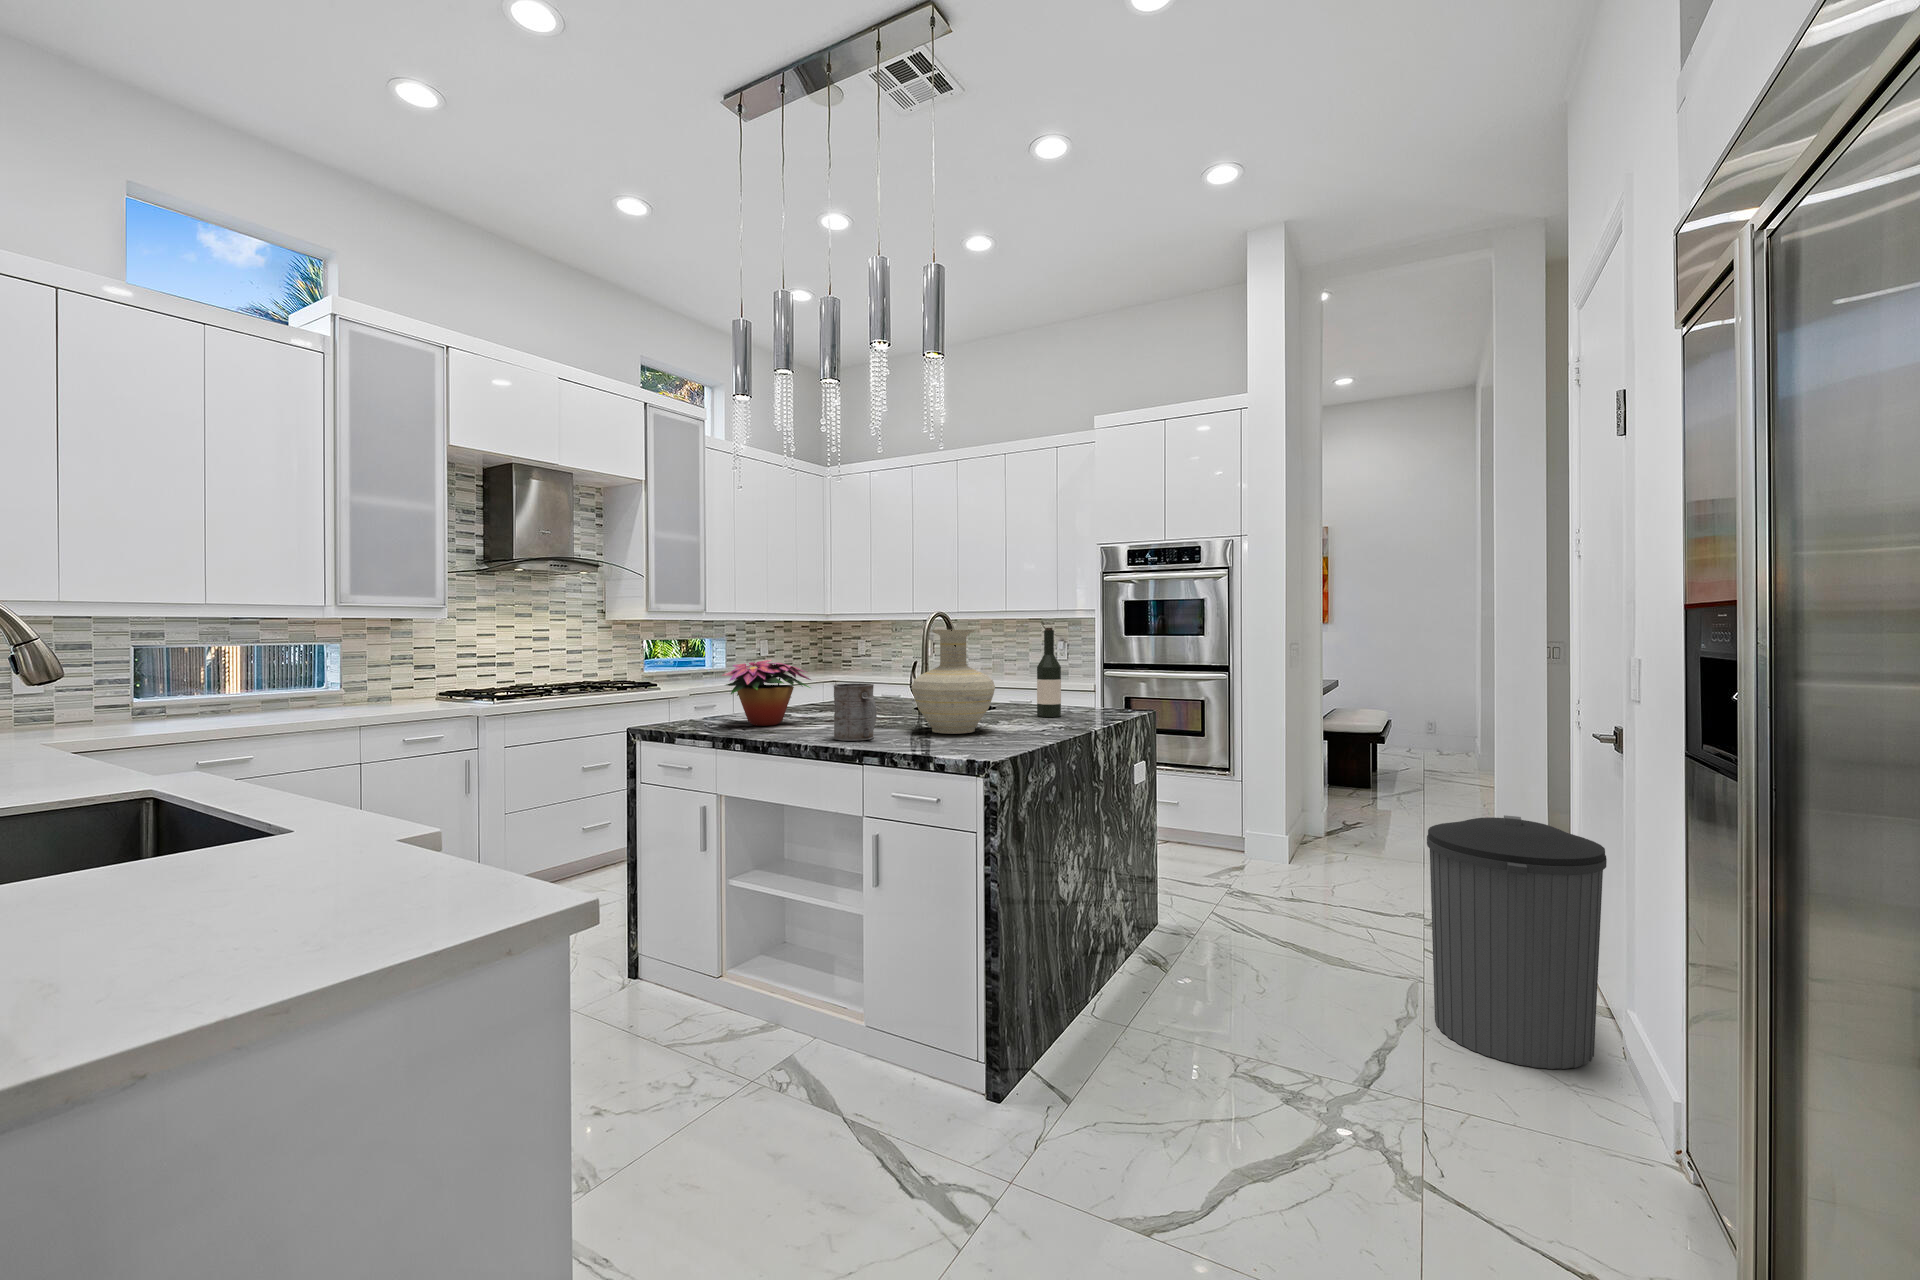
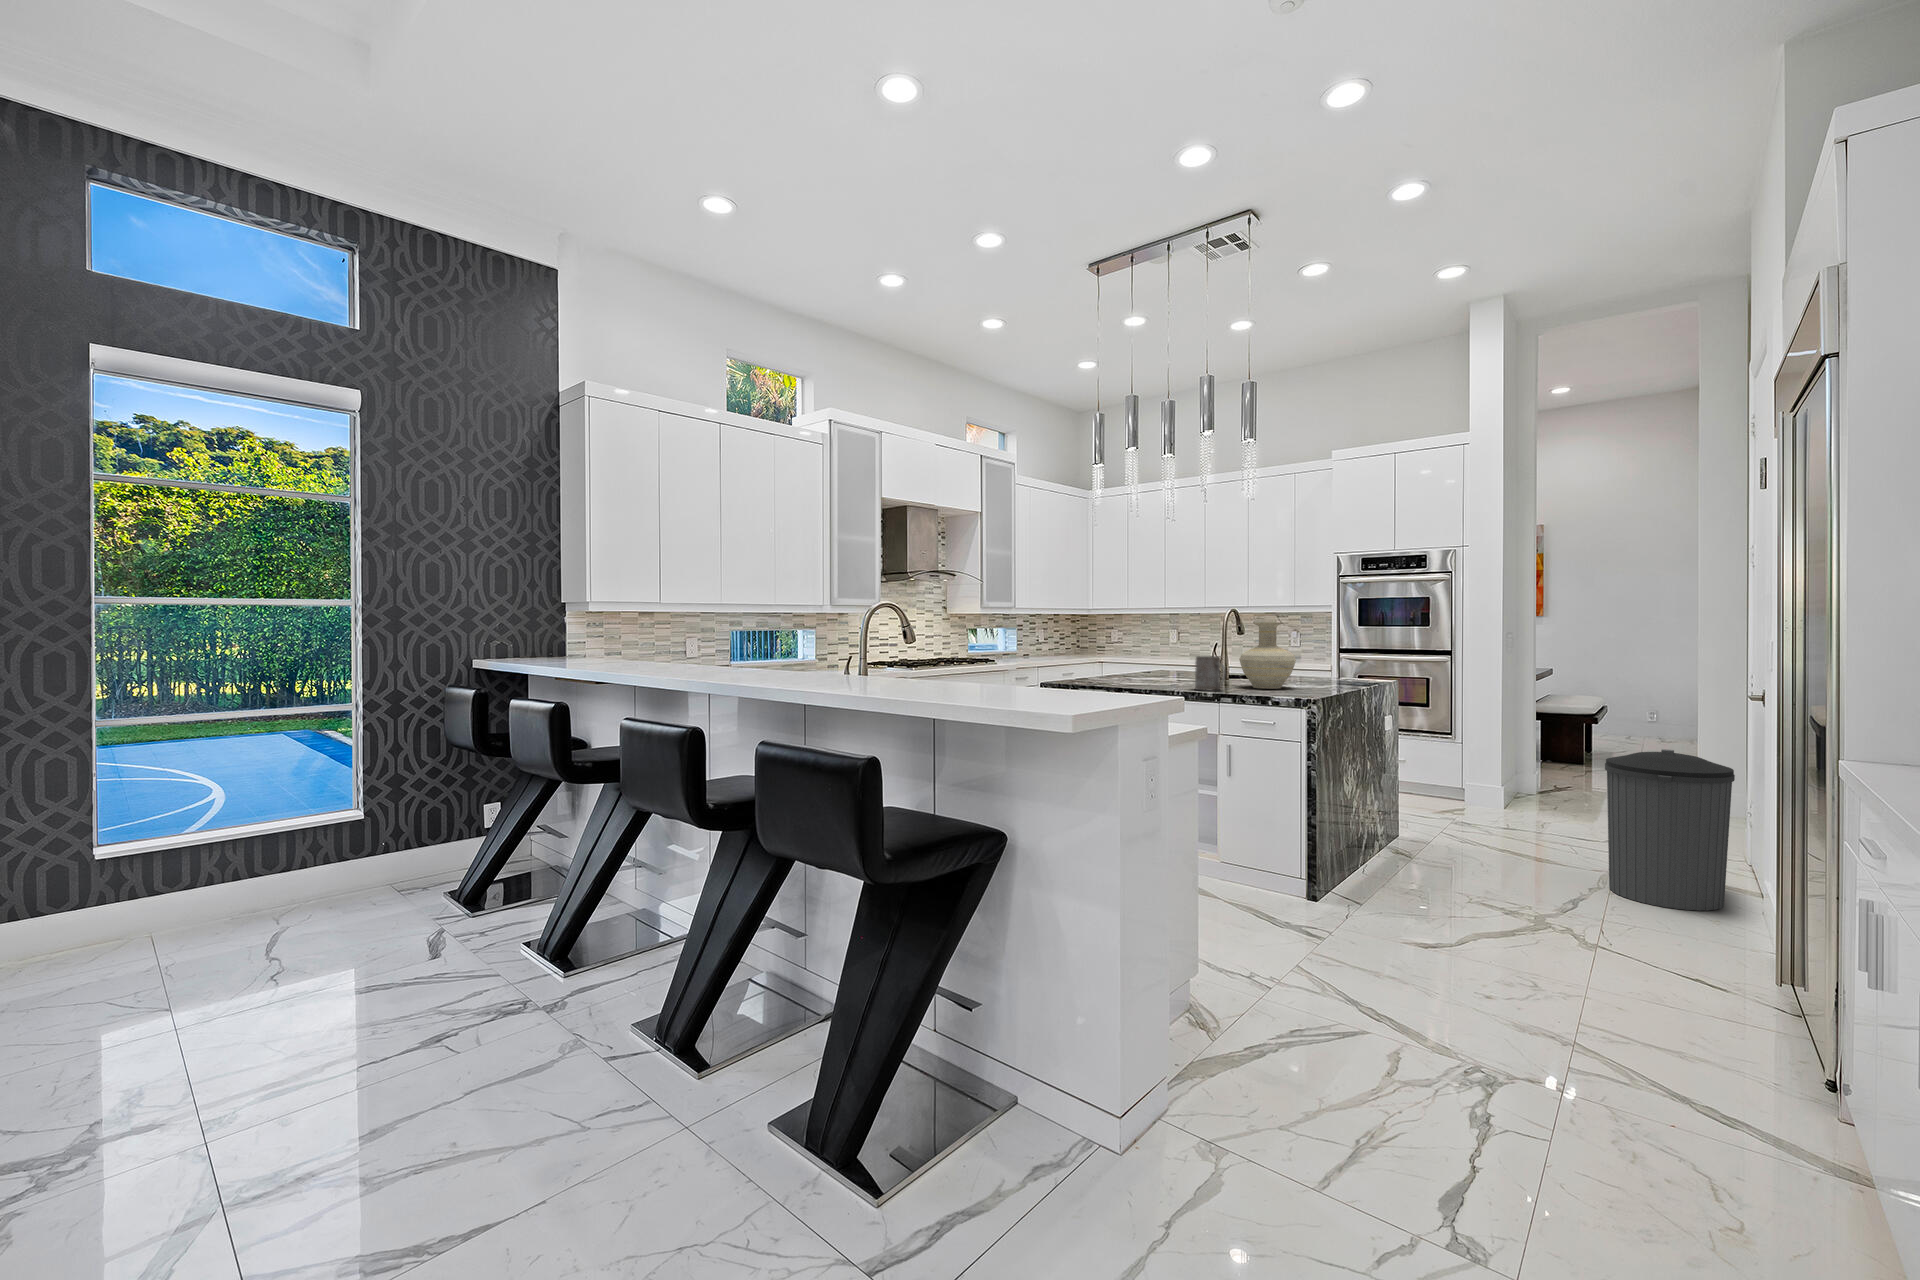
wine bottle: present [1037,628,1061,717] -> none [1314,621,1332,682]
flower arrangement: present [722,660,811,726] -> none [1104,641,1168,683]

